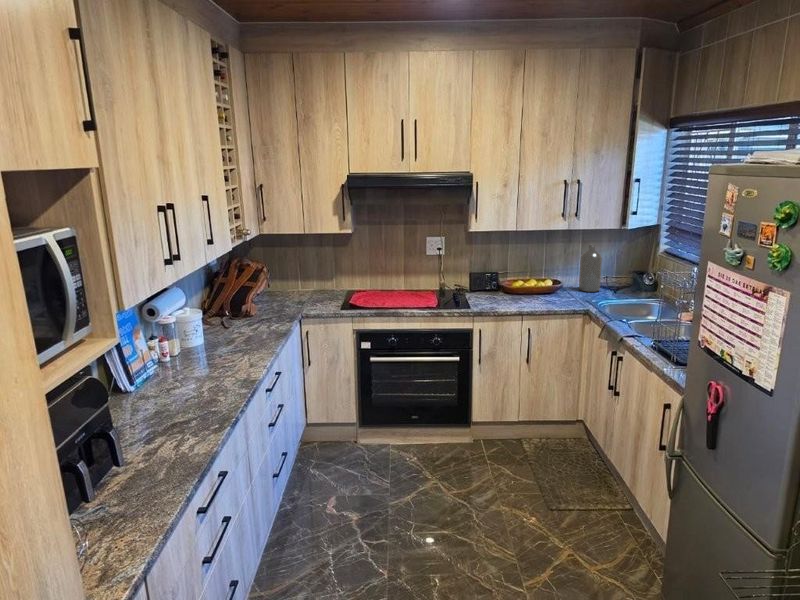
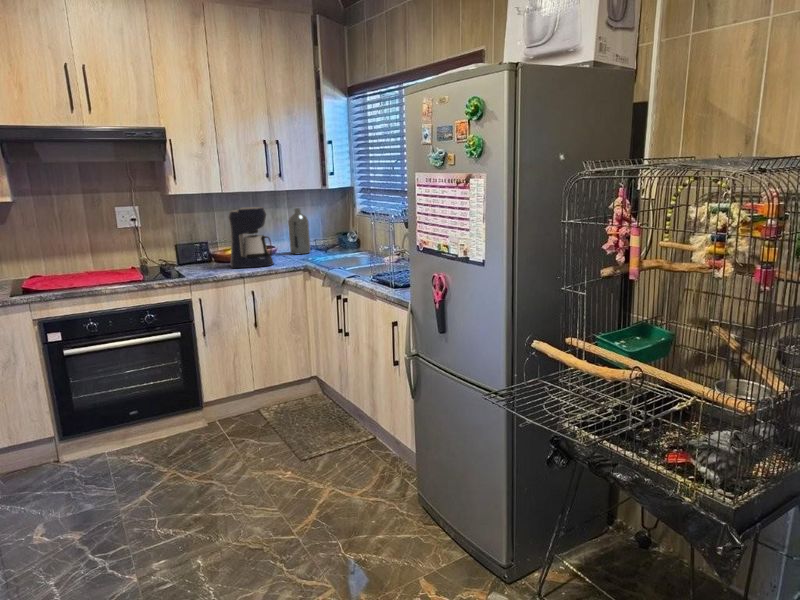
coffee maker: none [515,245,557,305] -> present [228,207,274,268]

